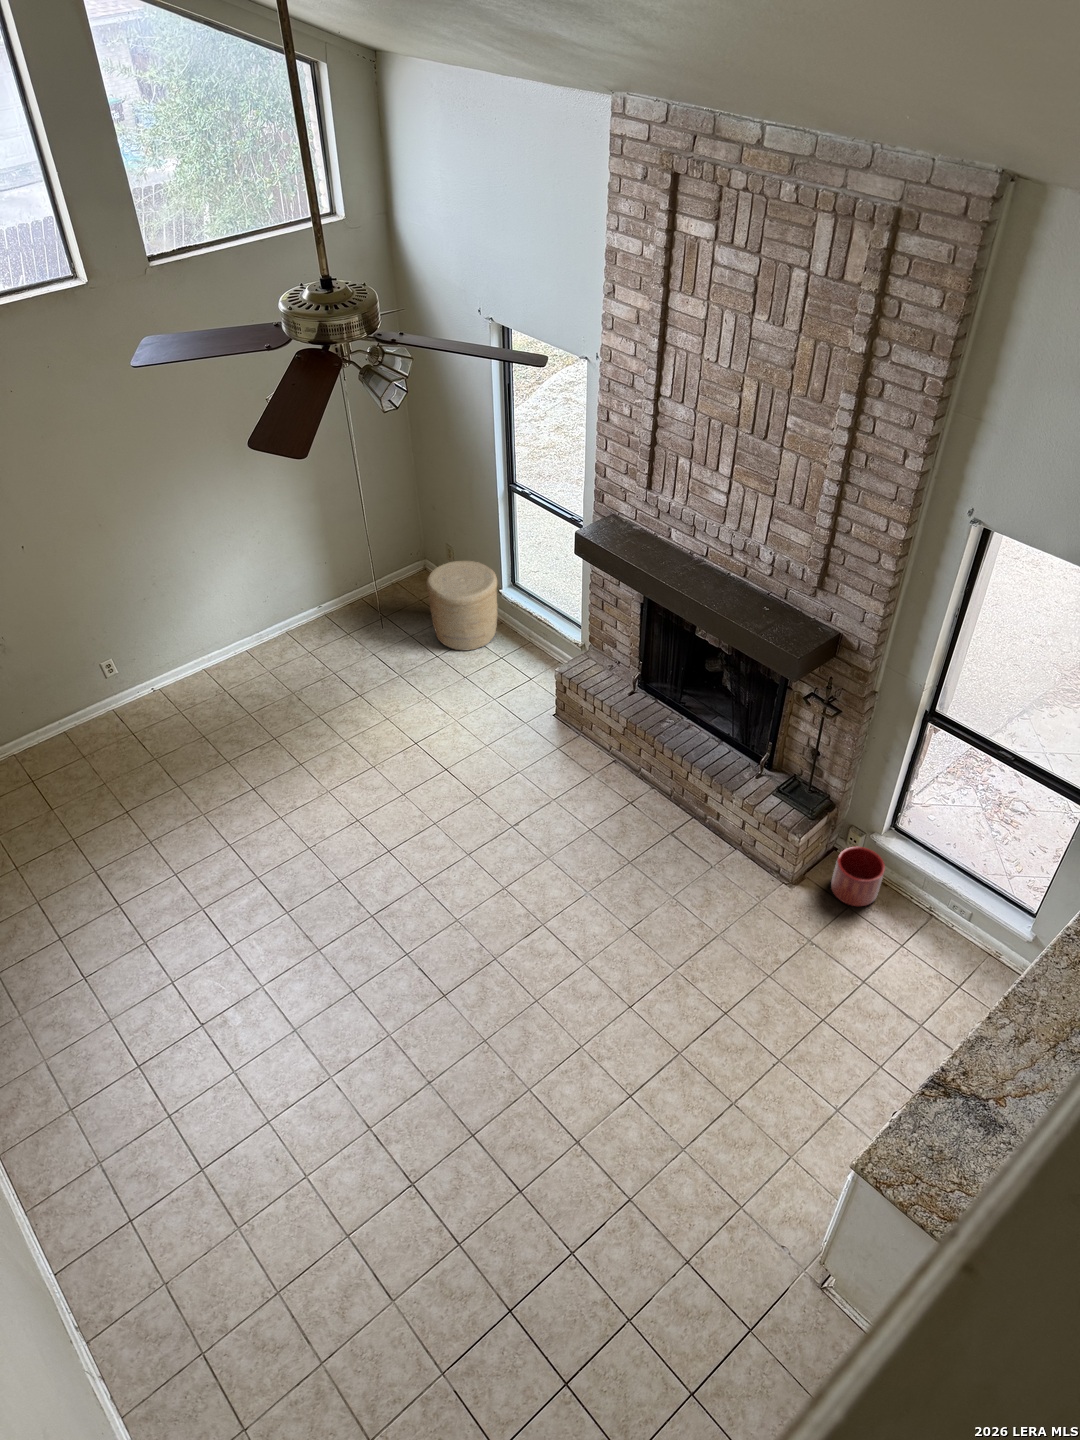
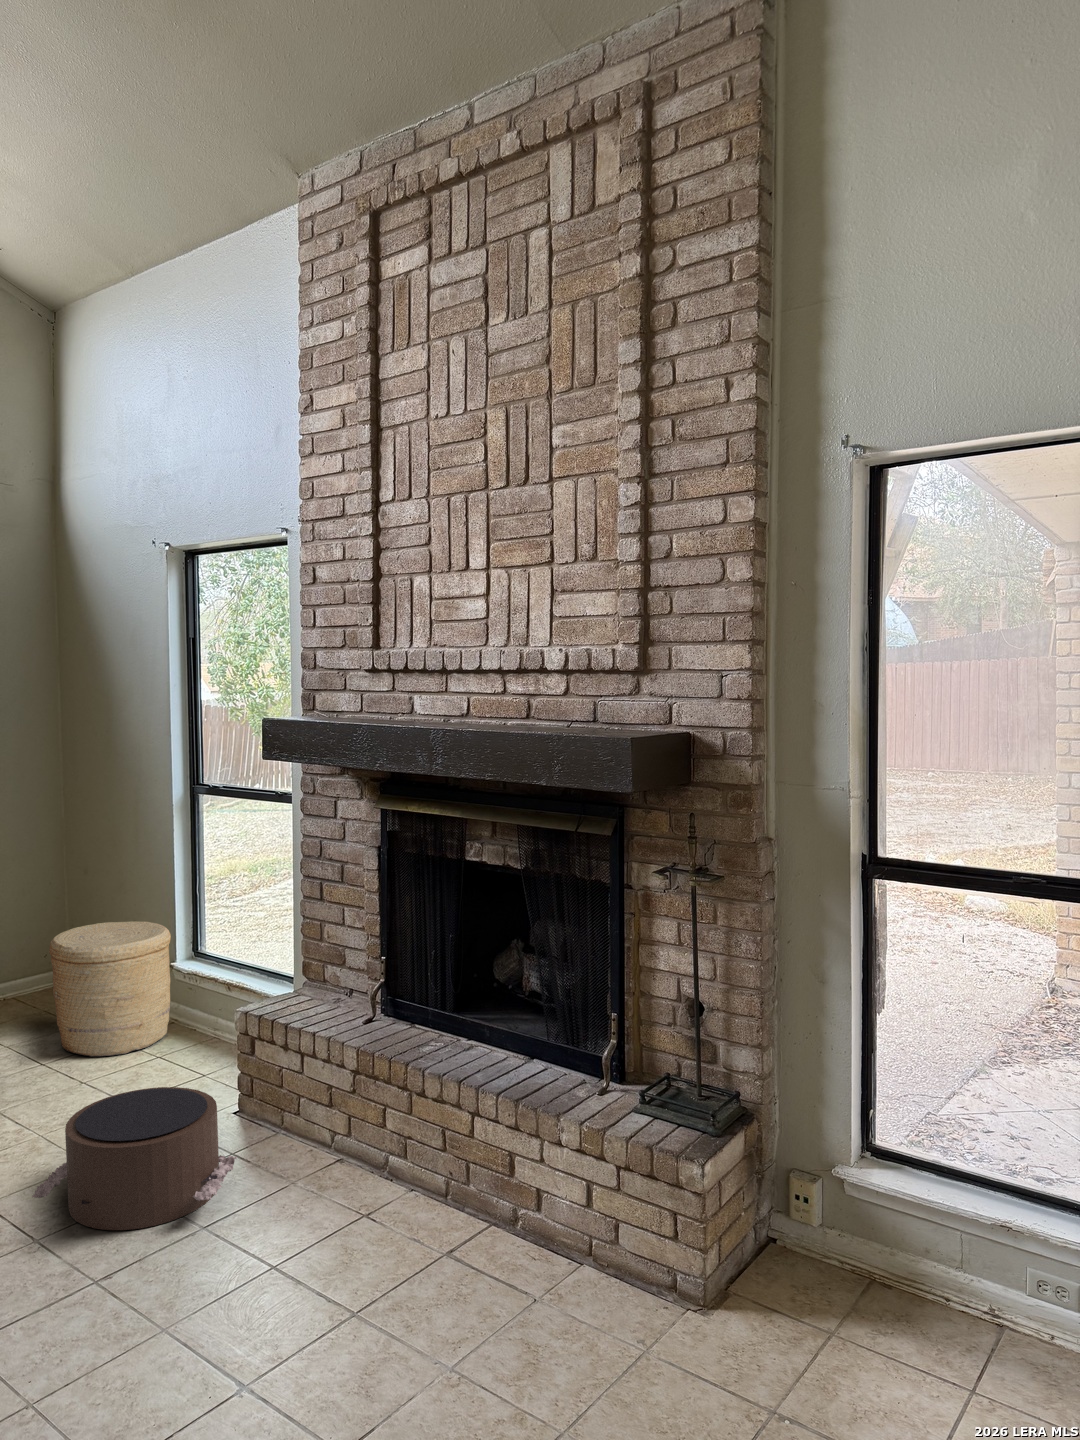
pouf: none [468,719,563,798] -> present [32,1087,237,1230]
planter: present [831,847,885,906] -> none [785,1195,886,1328]

